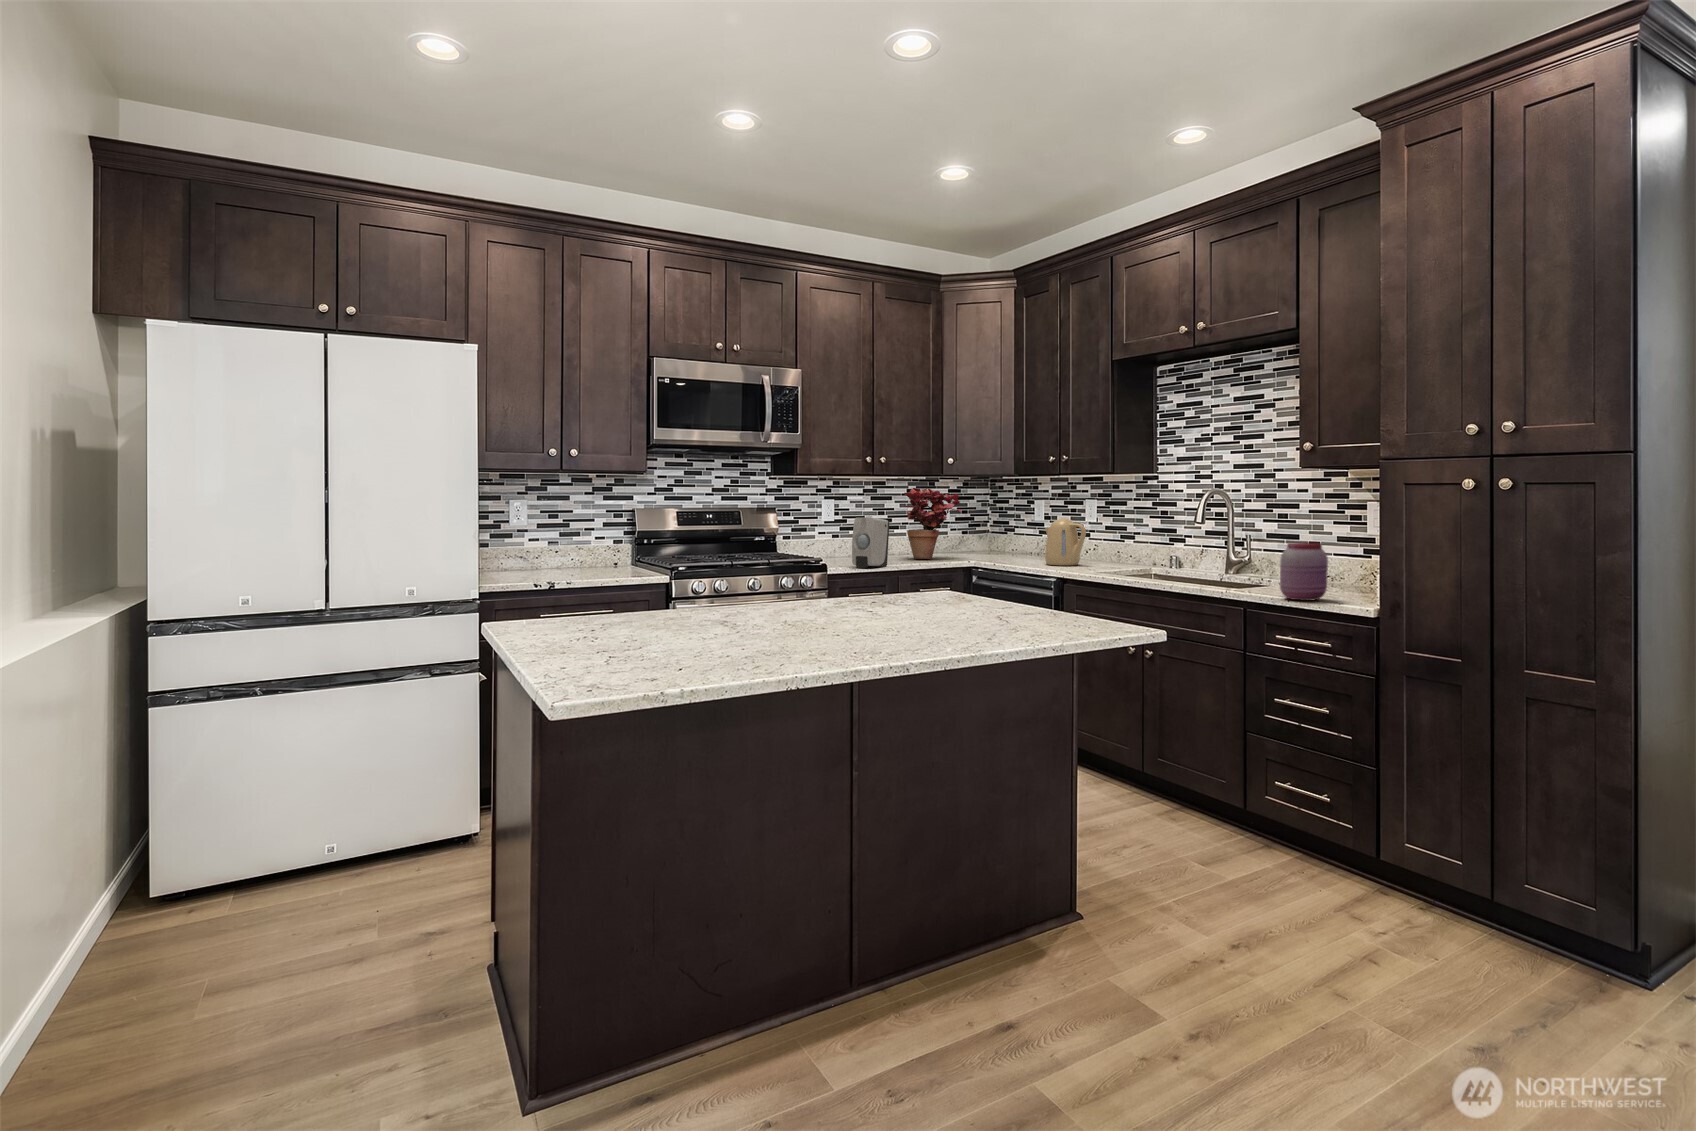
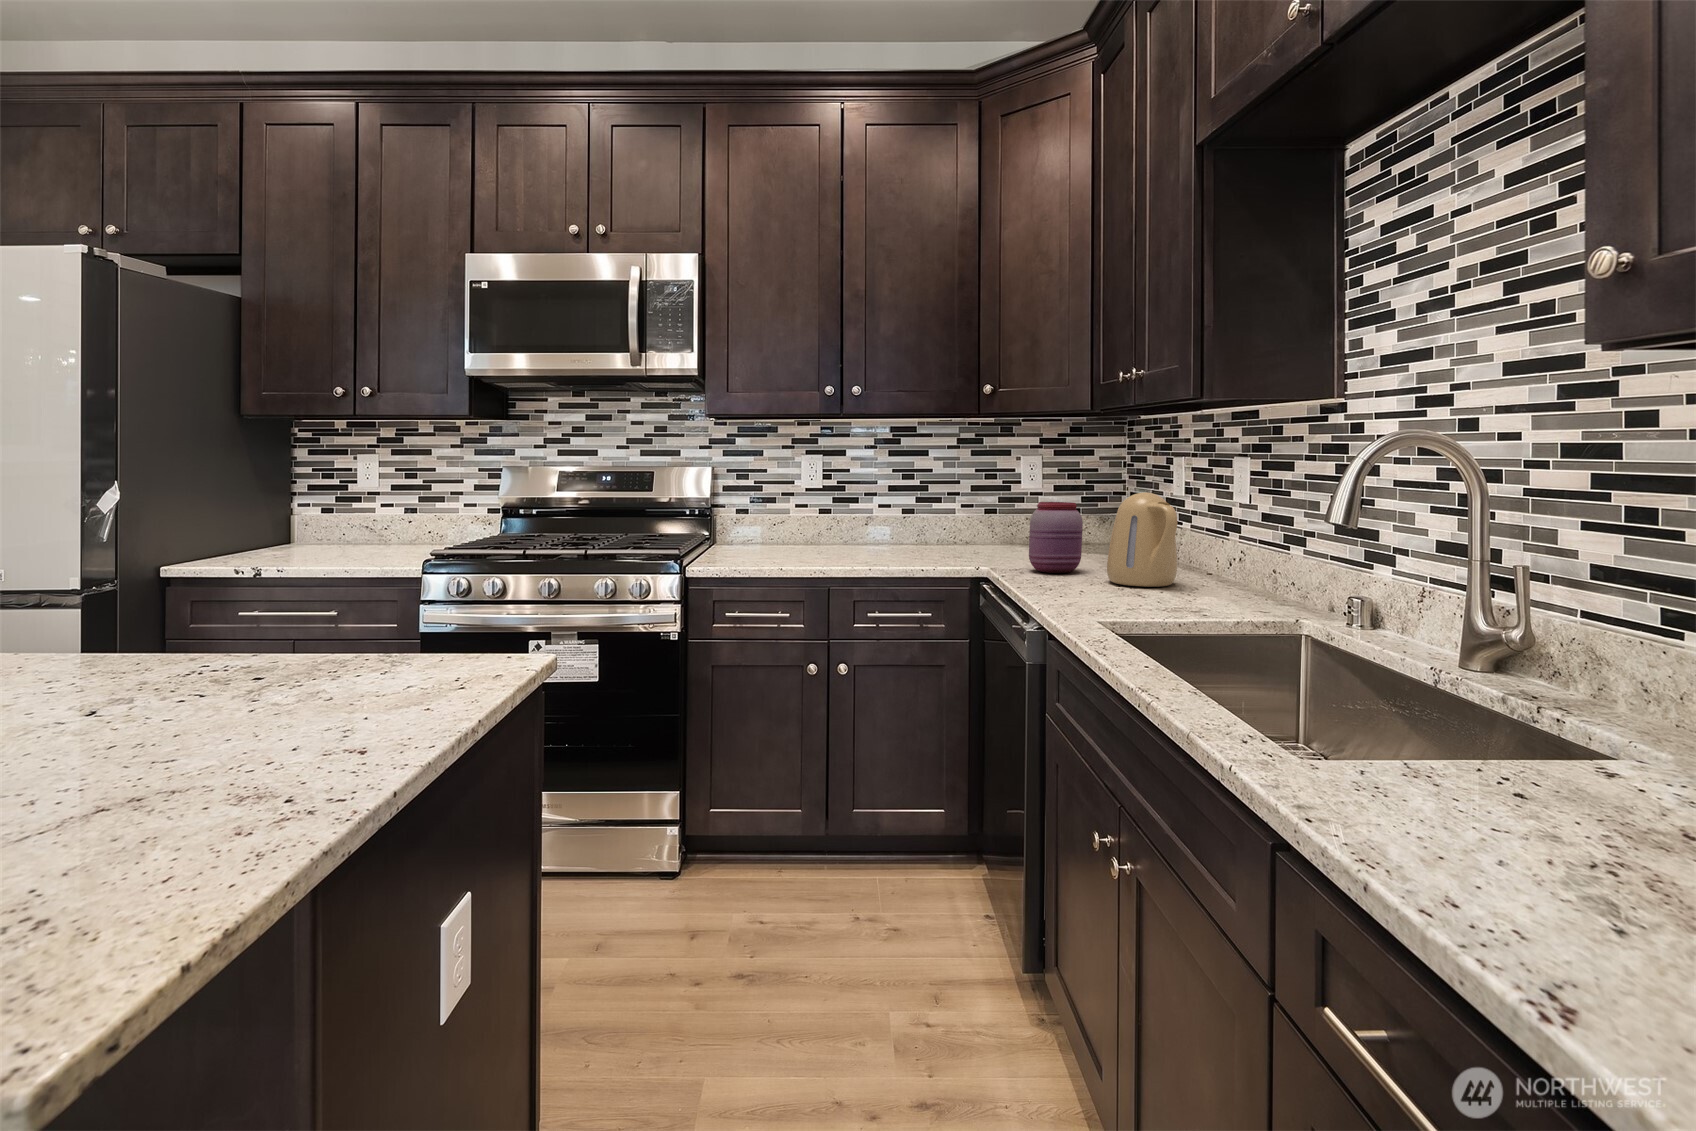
potted plant: present [904,488,961,559] -> none [904,436,1013,554]
soap dispenser: present [852,518,889,568] -> none [769,485,836,568]
jar: present [1280,542,1328,601] -> present [1029,502,1083,573]

